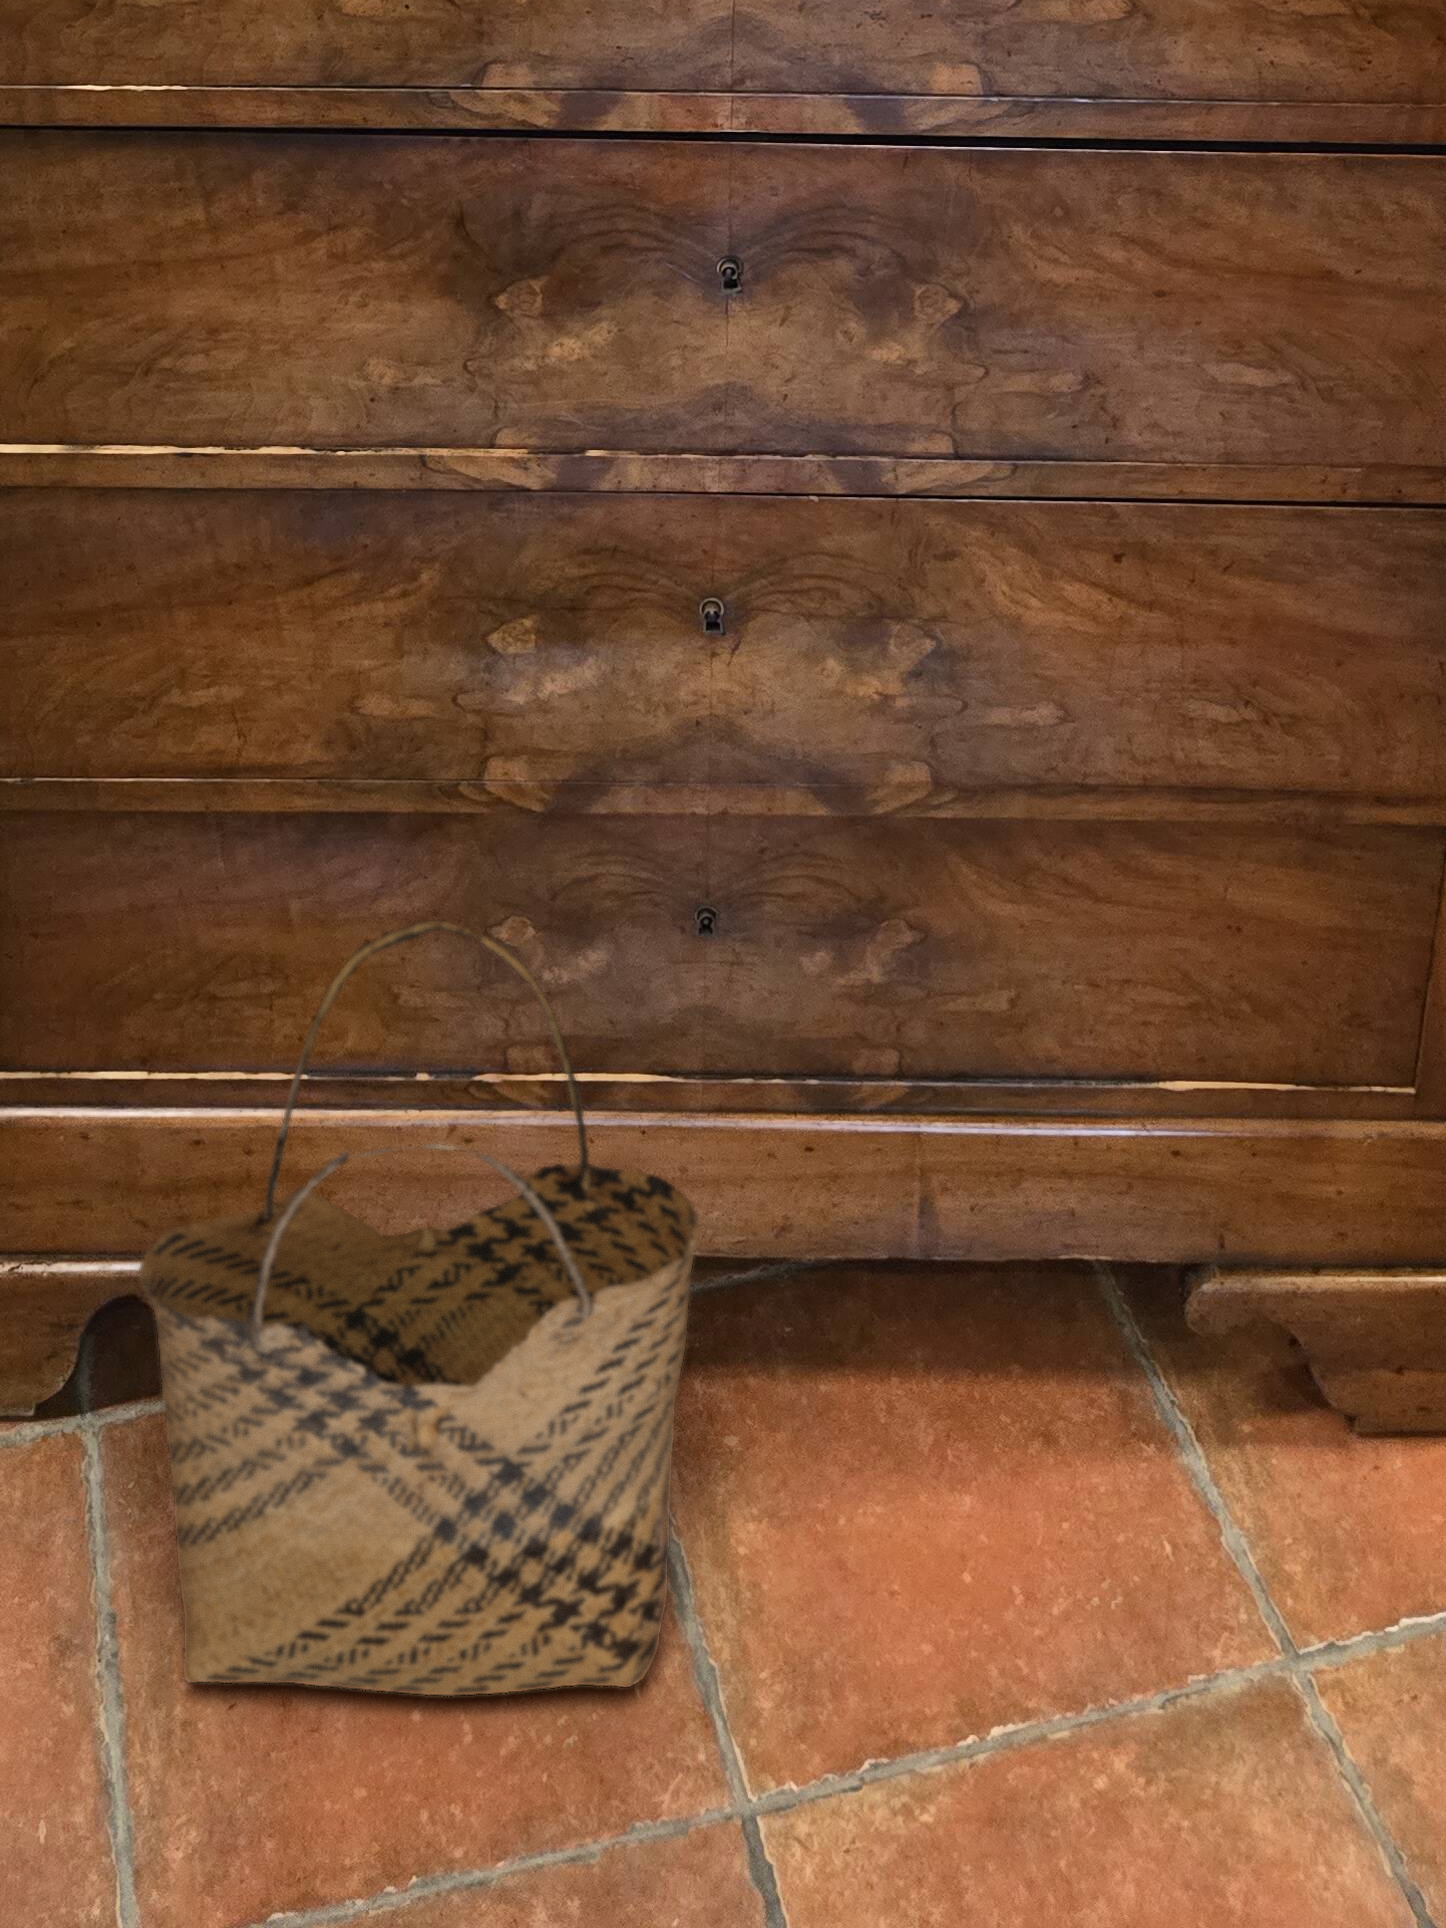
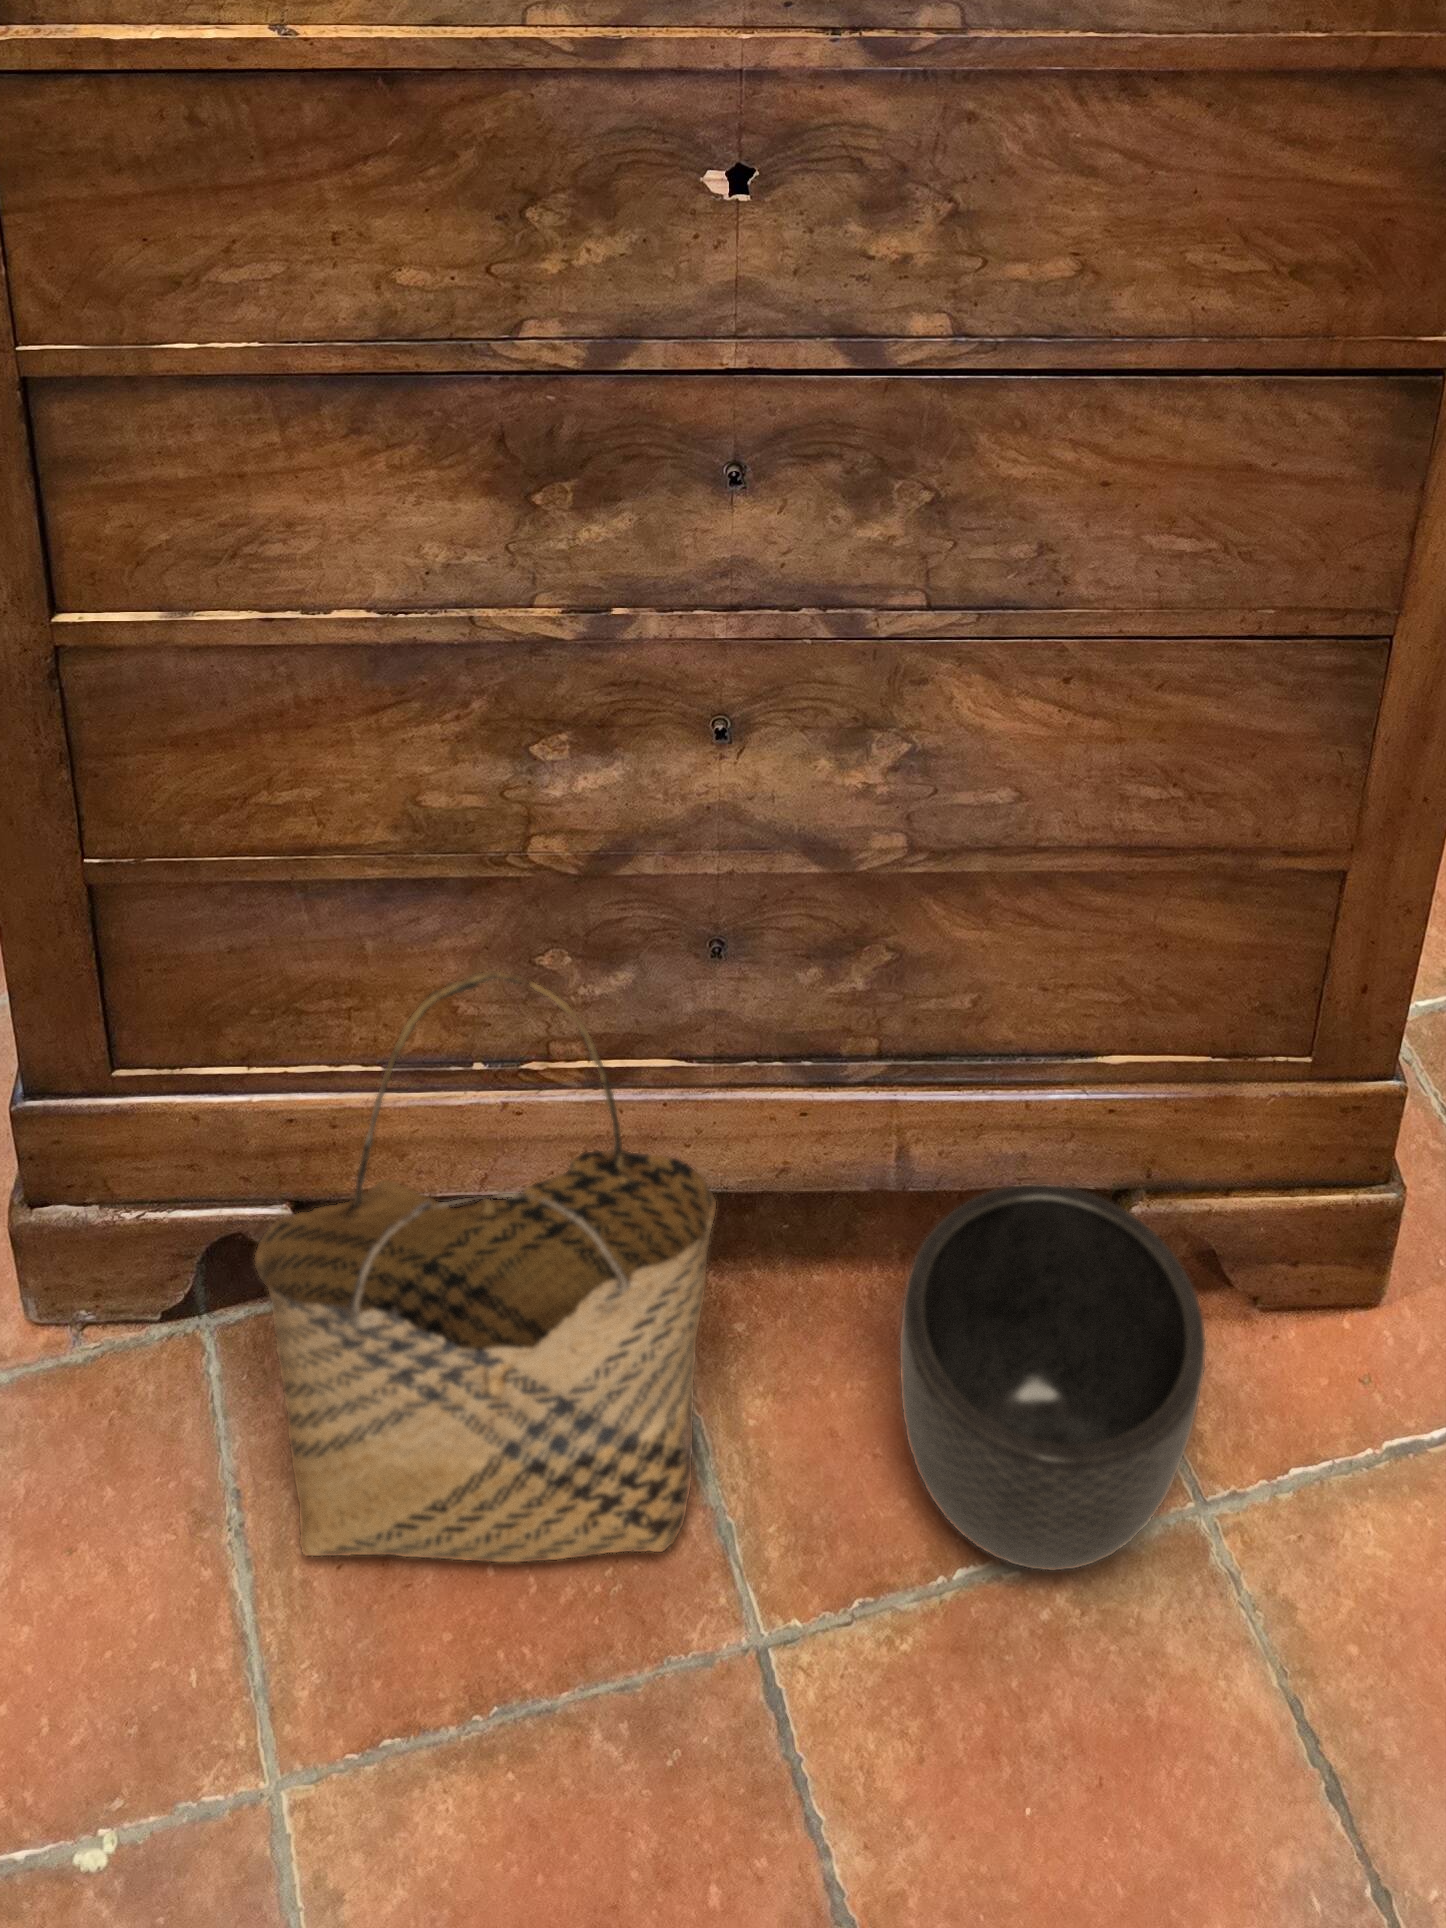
planter: none [927,1234,1299,1714] -> present [900,1184,1206,1570]

